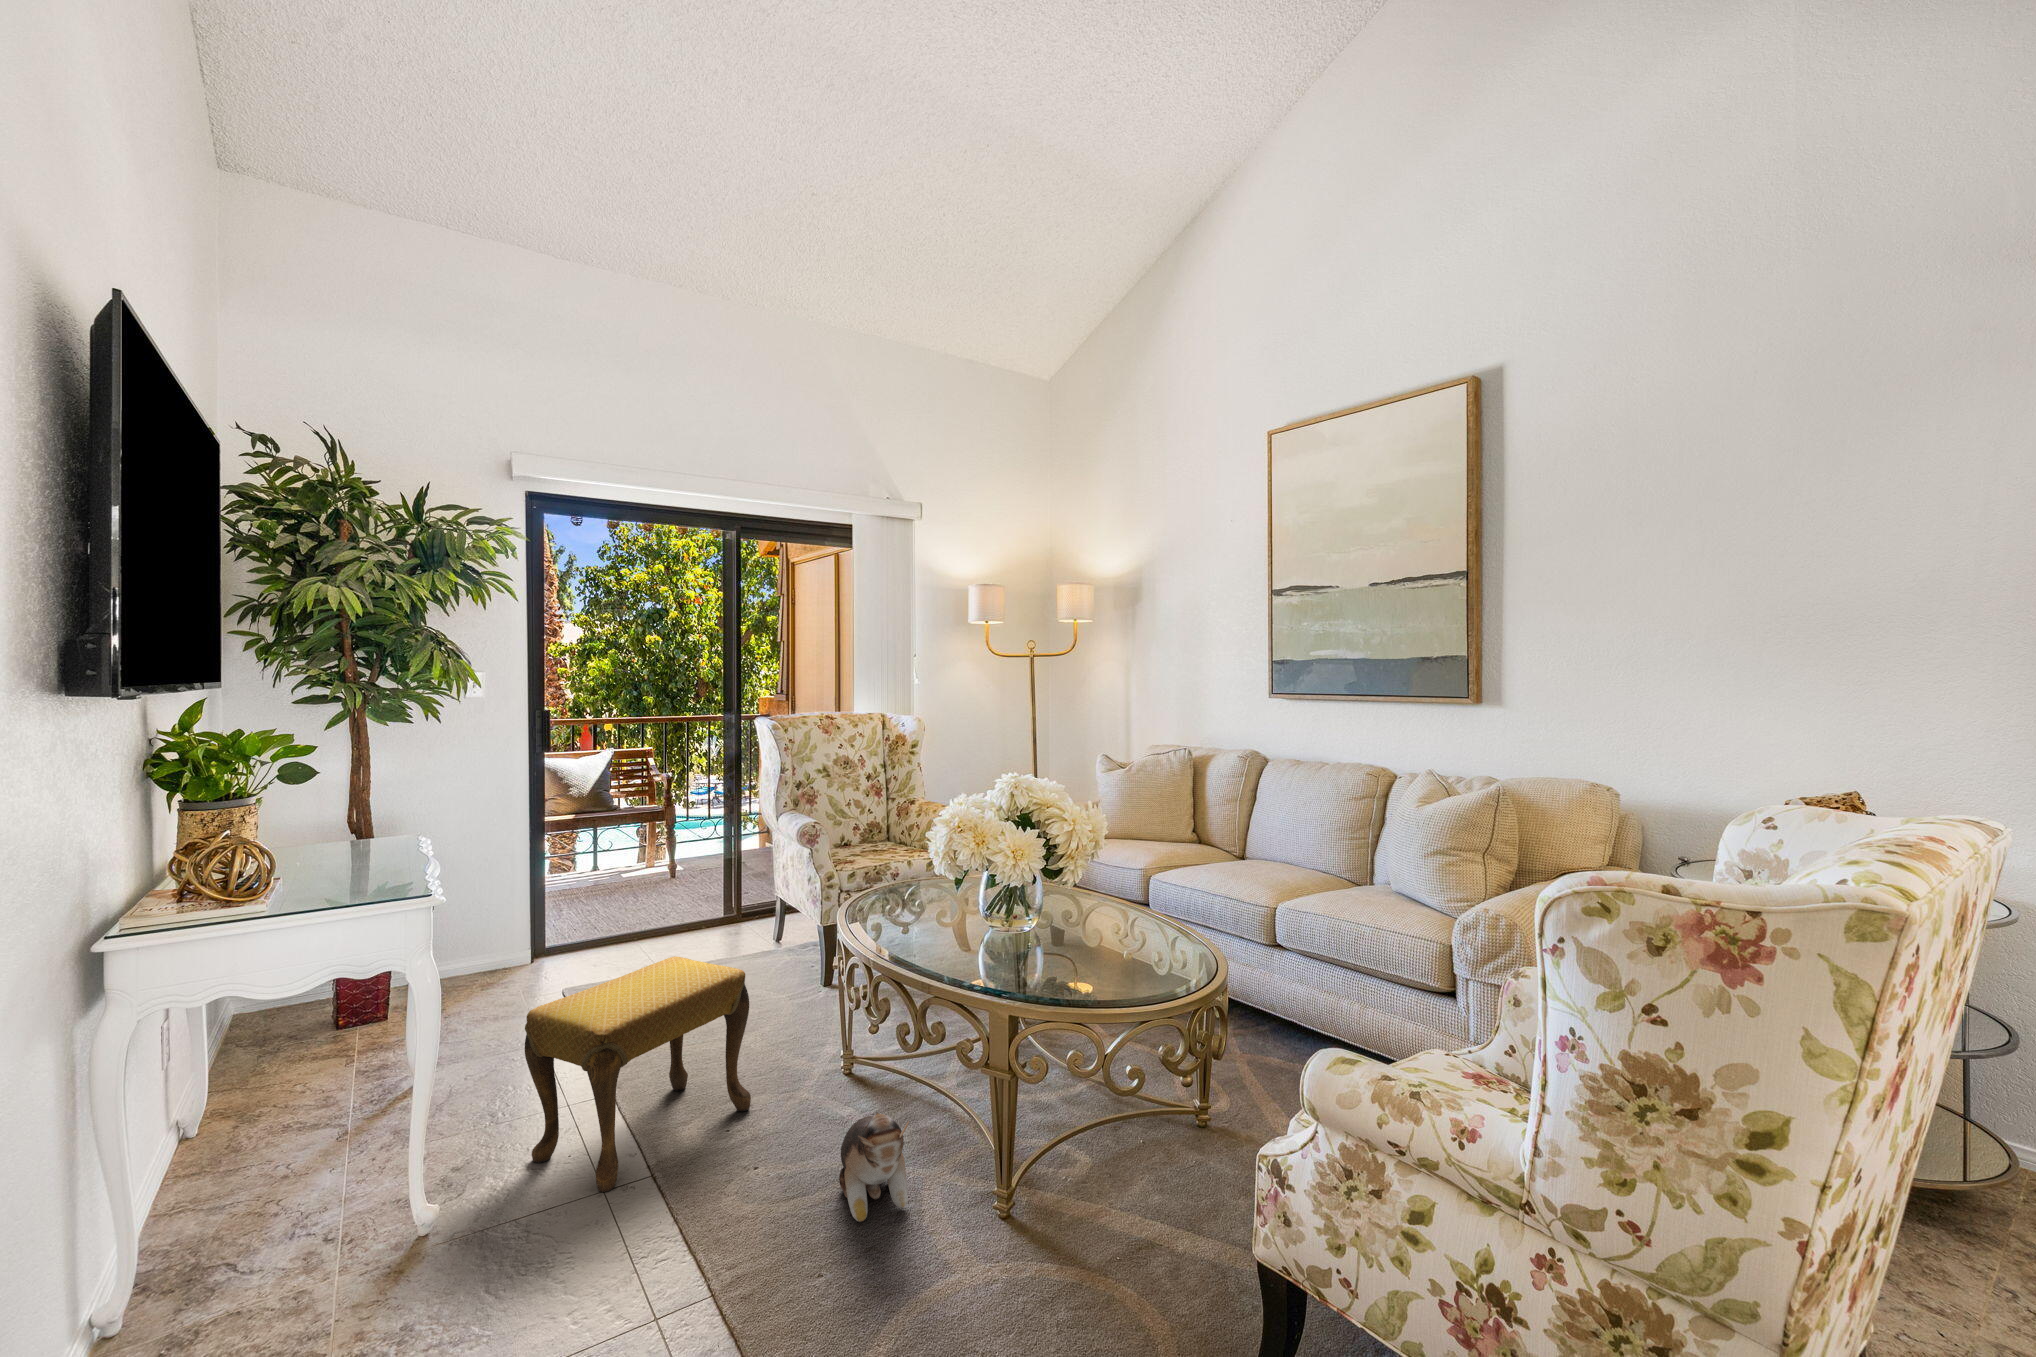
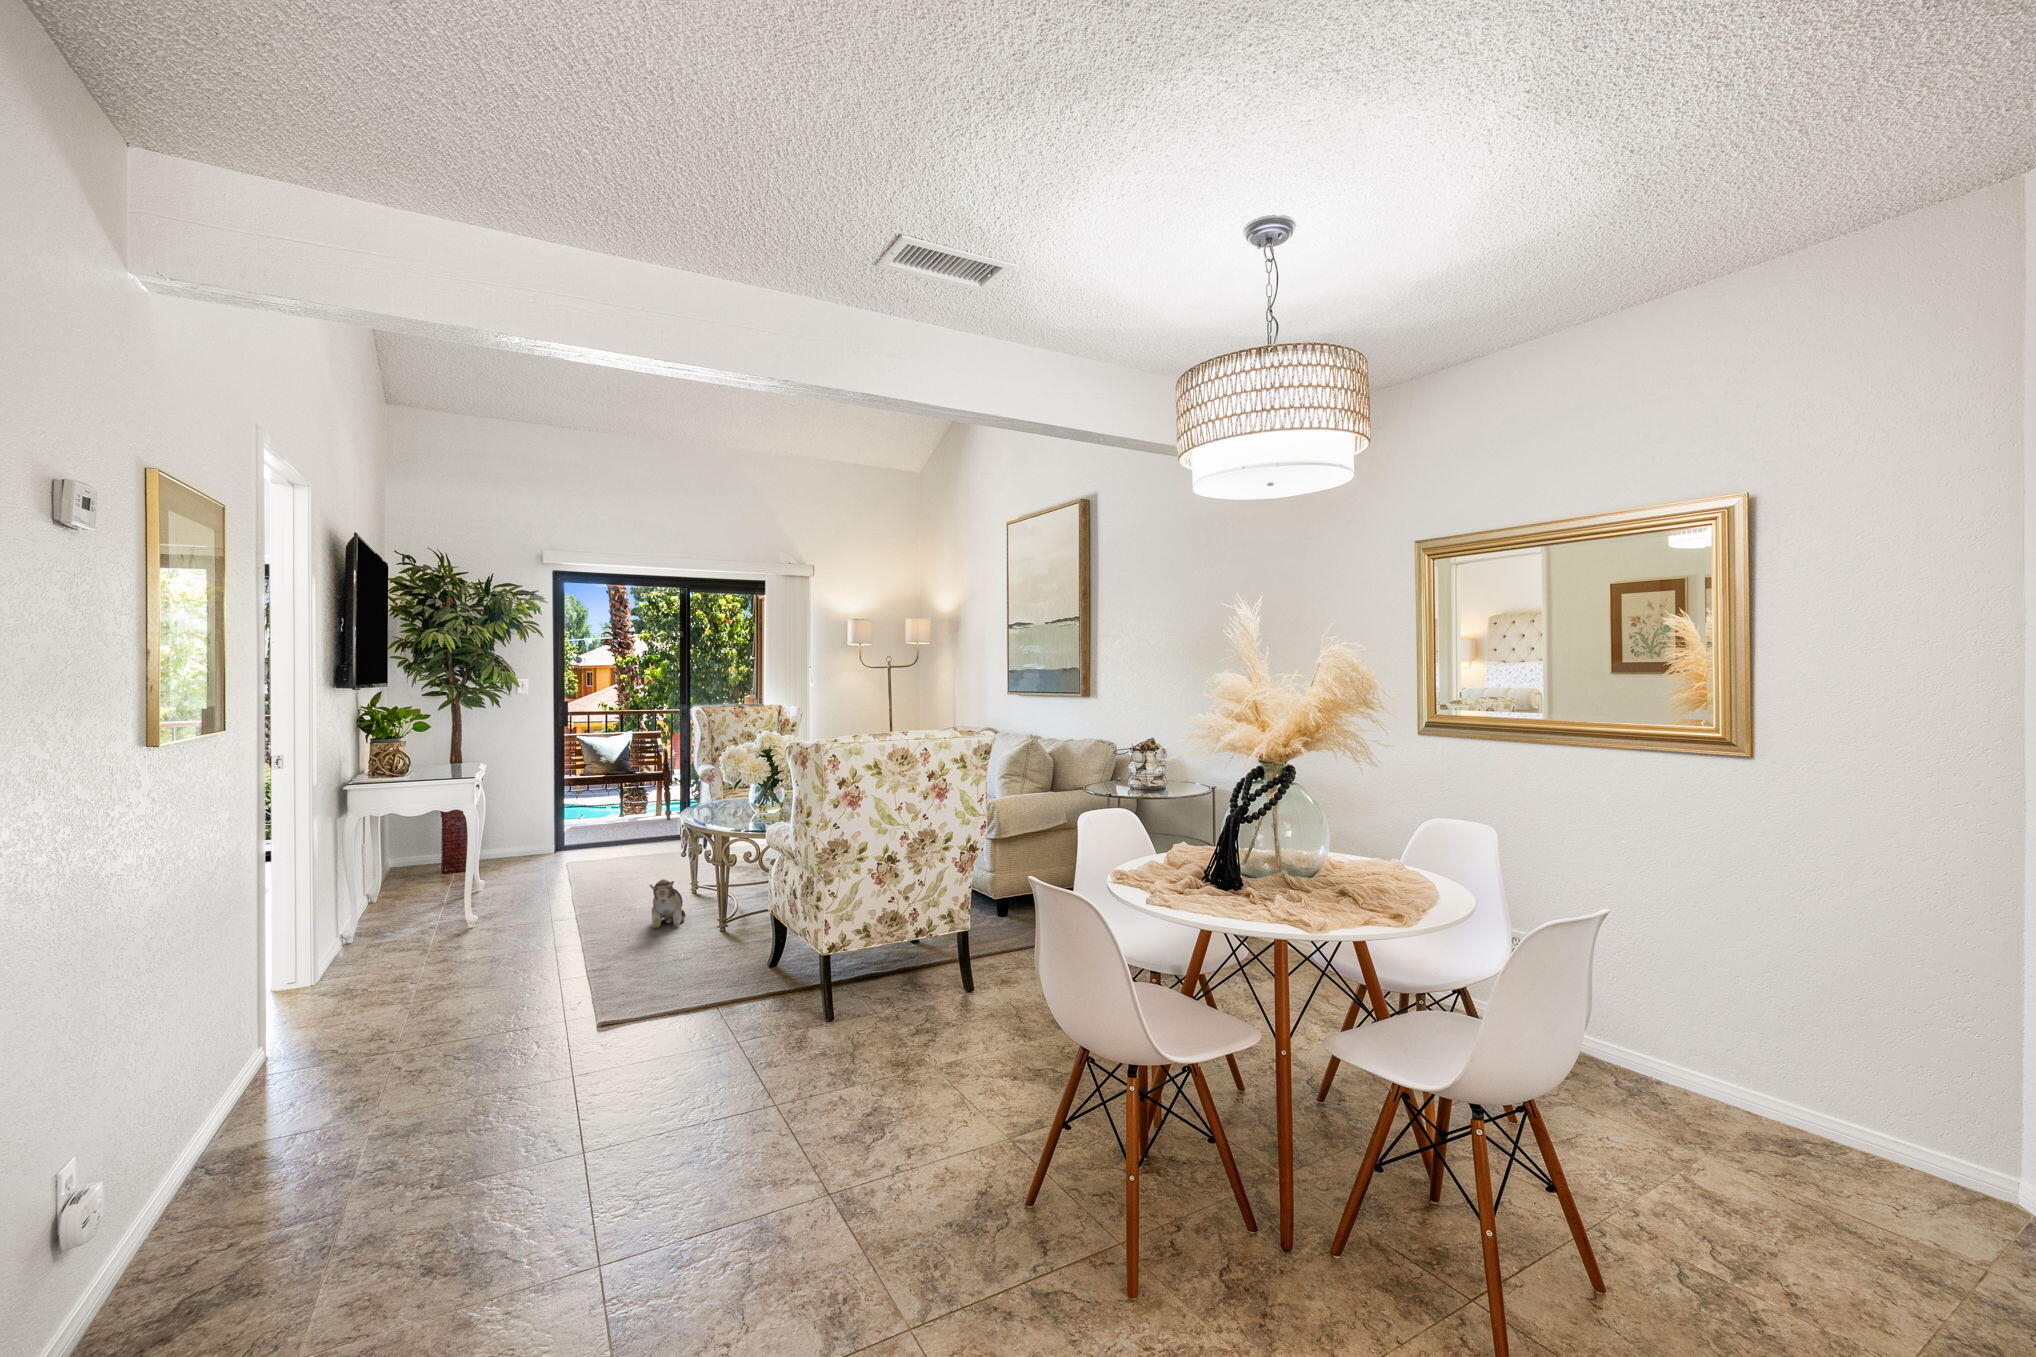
footstool: present [525,956,751,1192] -> none [520,825,635,919]

